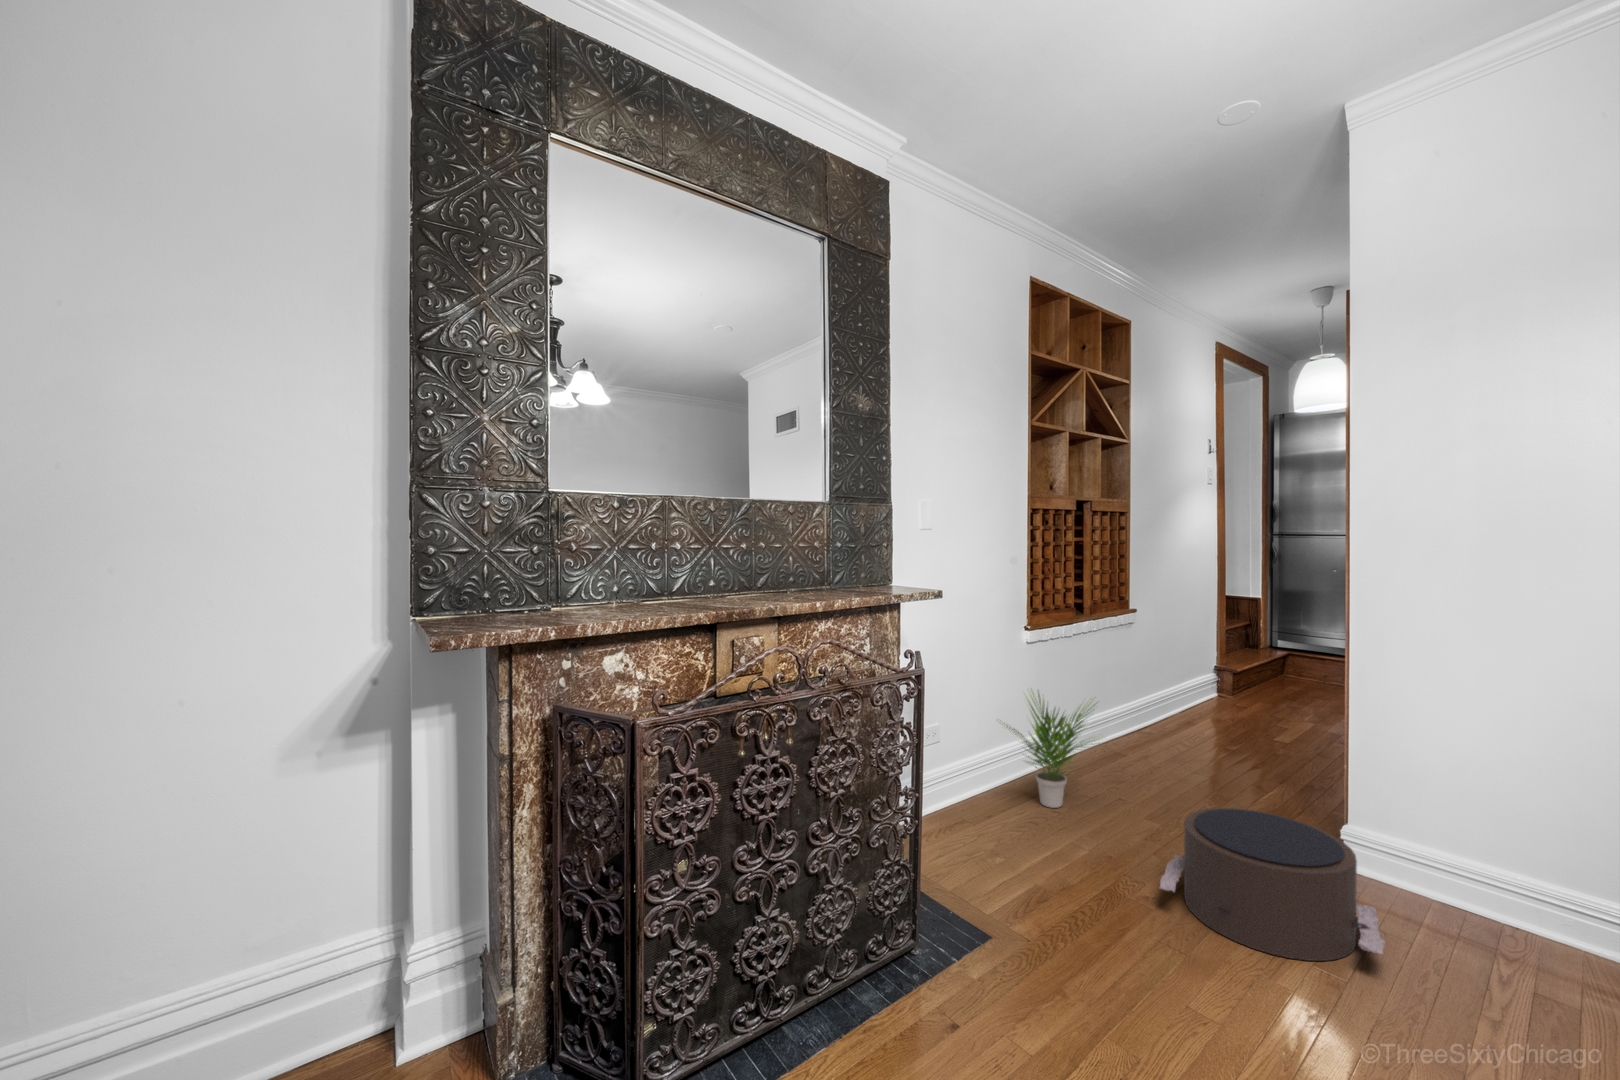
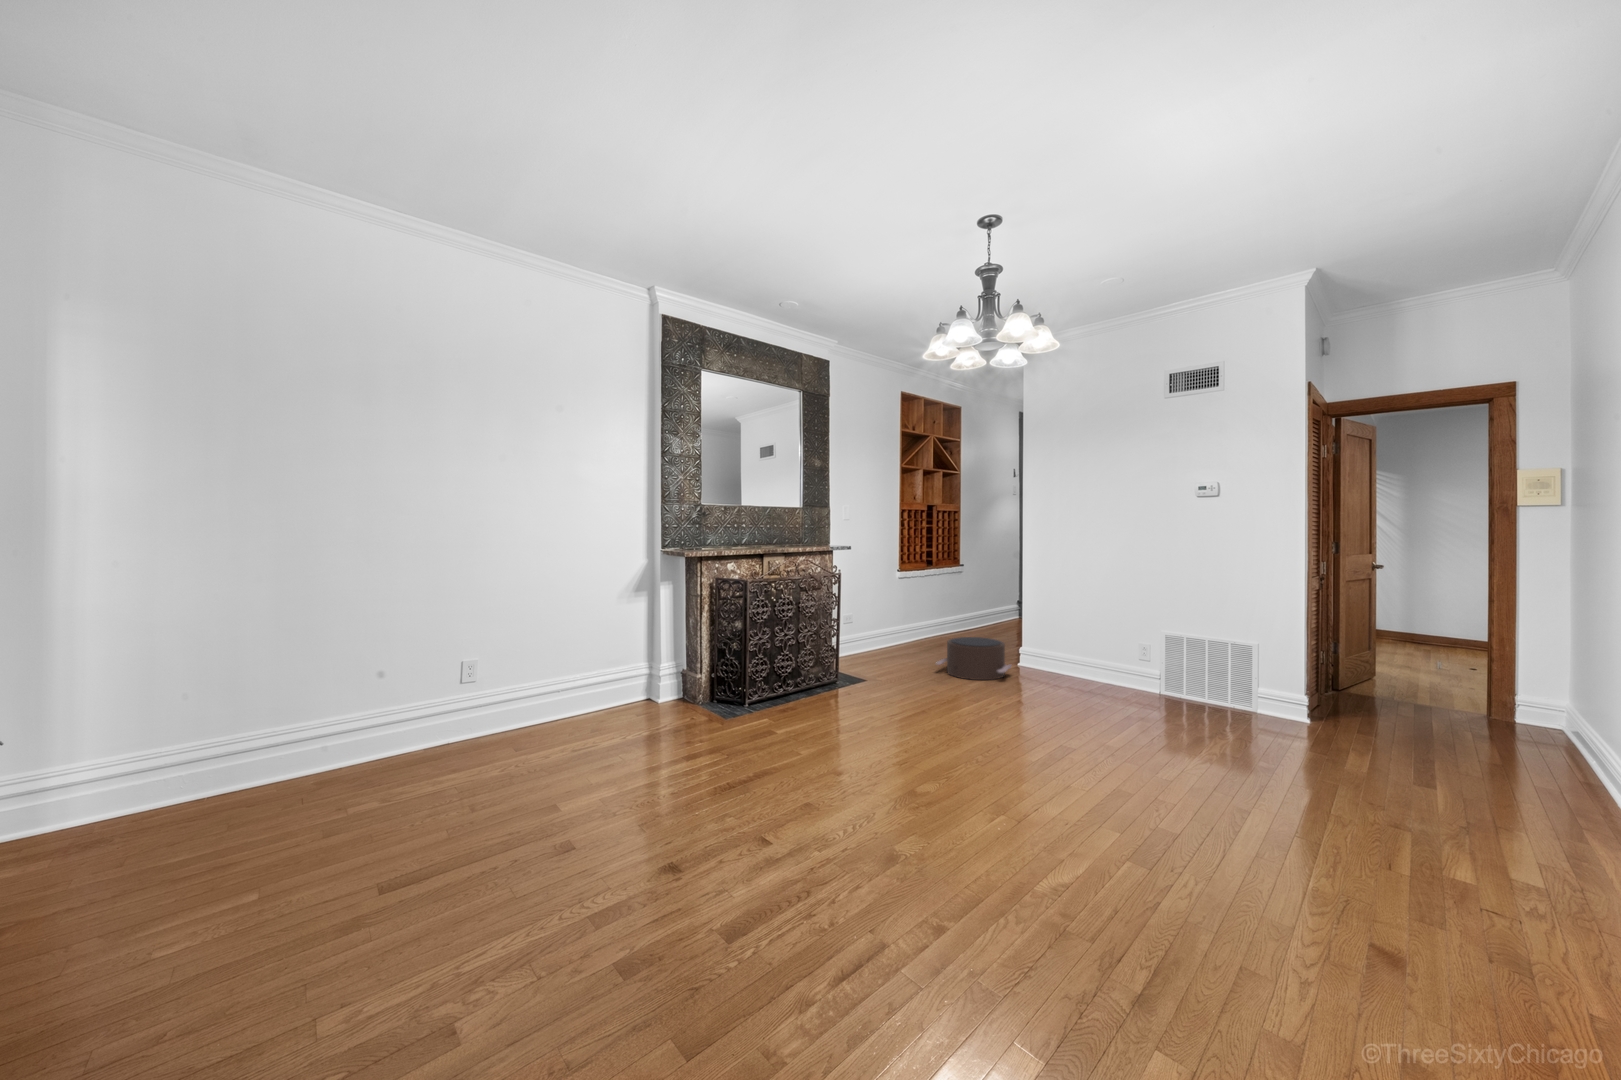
potted plant: present [1007,691,1095,808] -> none [879,598,929,653]

